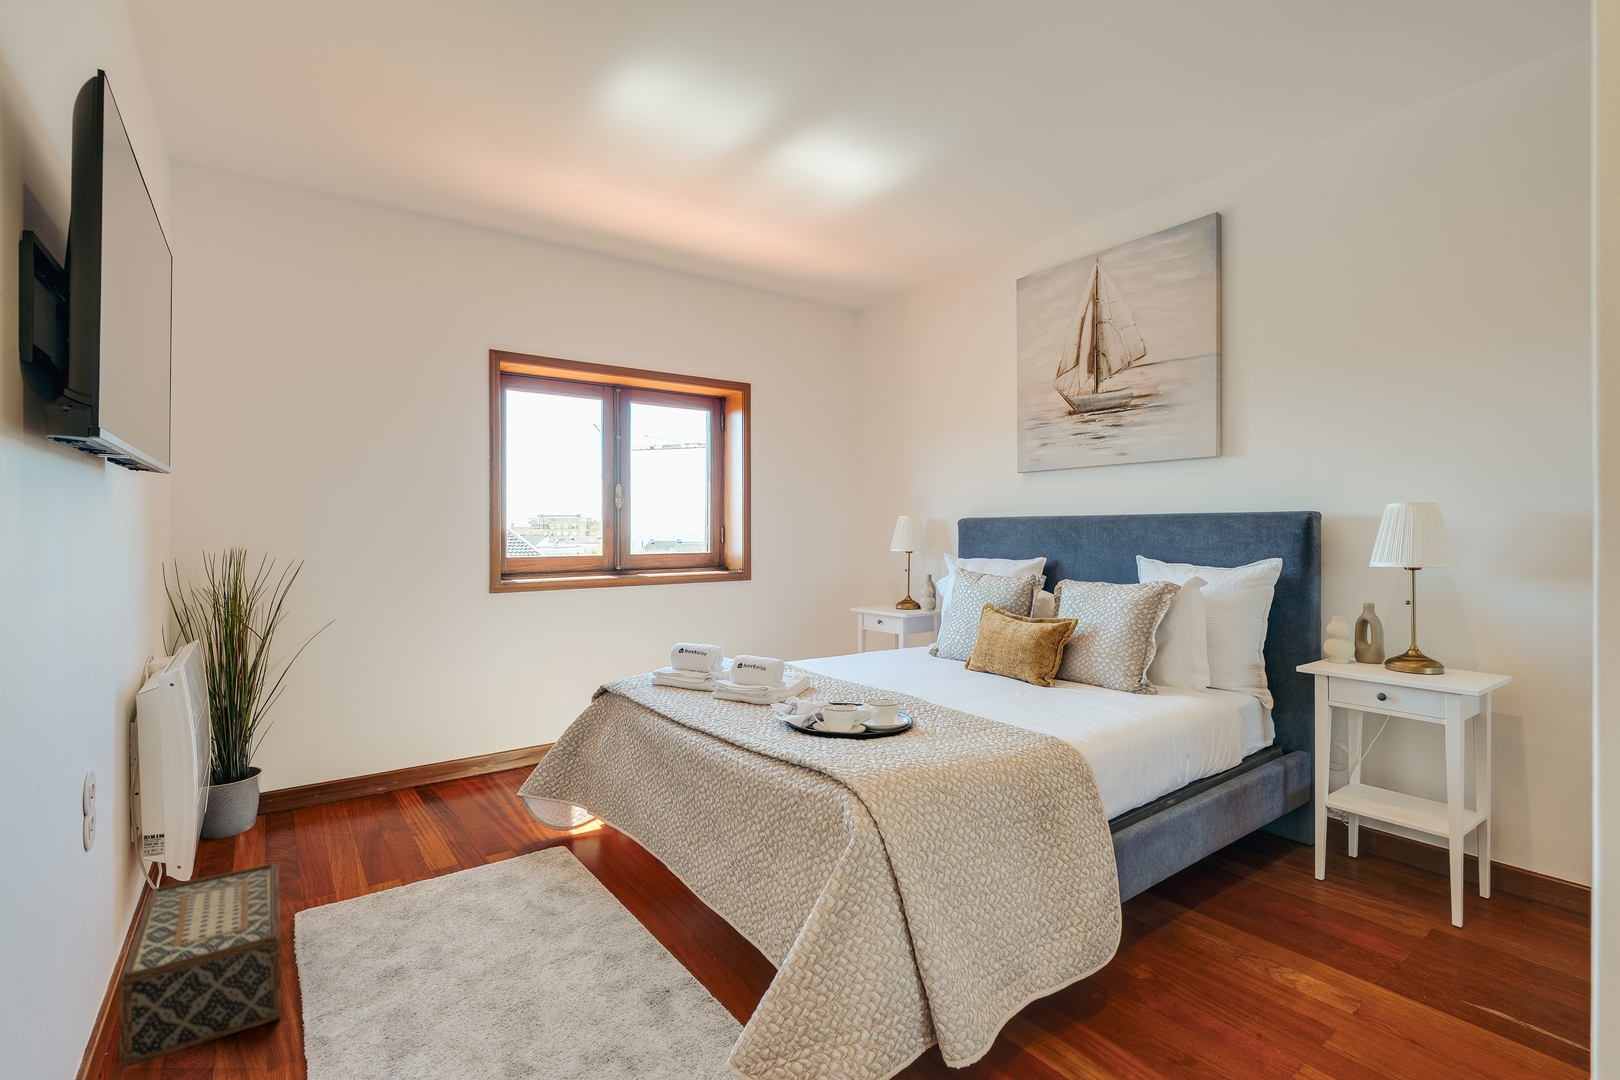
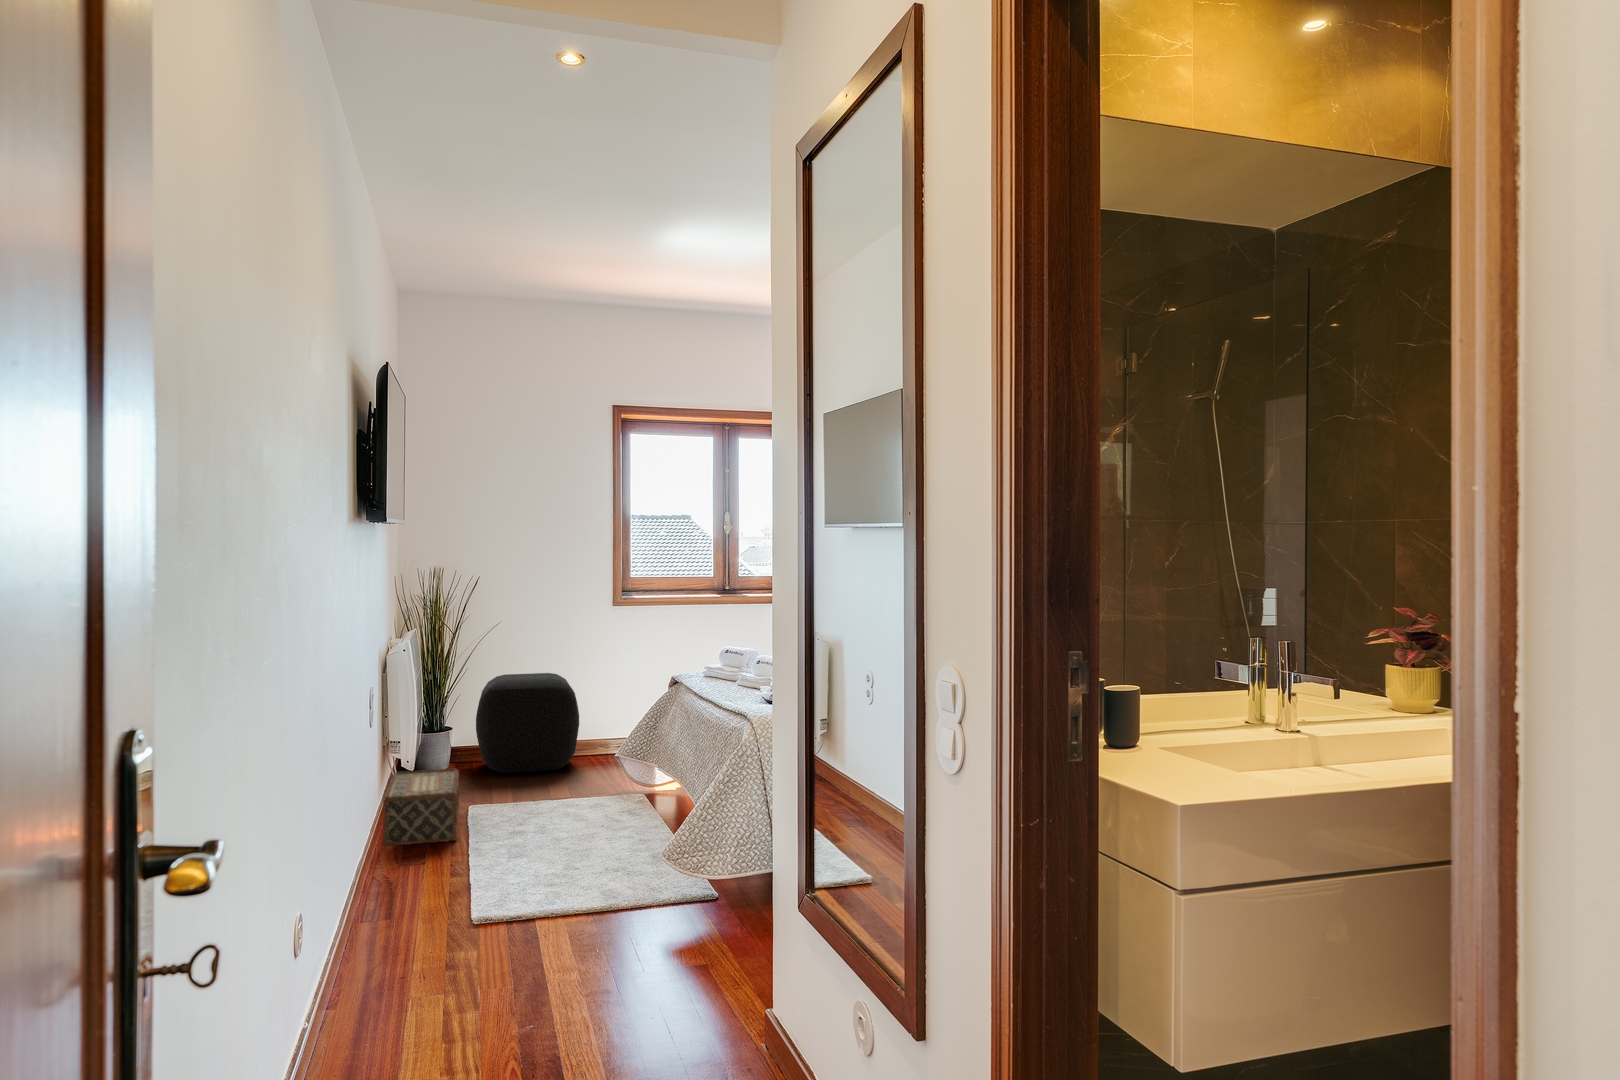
ottoman: none [299,683,451,827] -> present [476,673,579,773]

